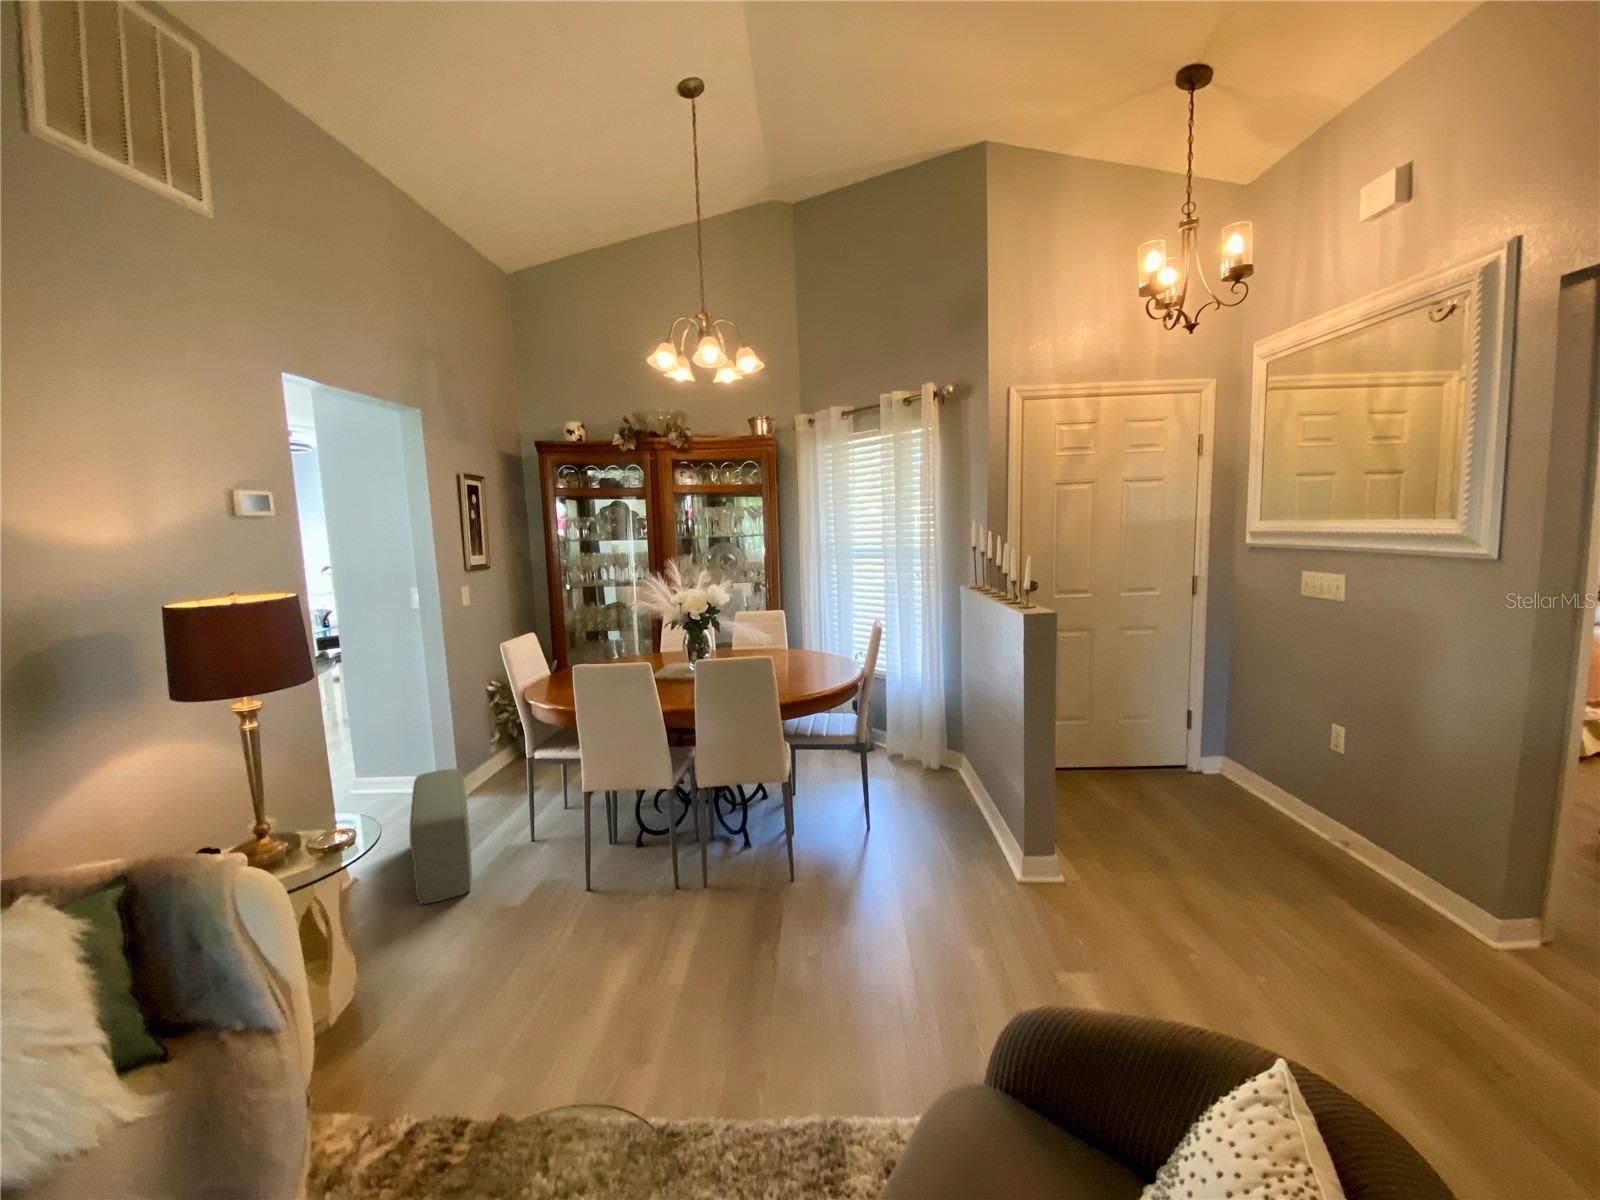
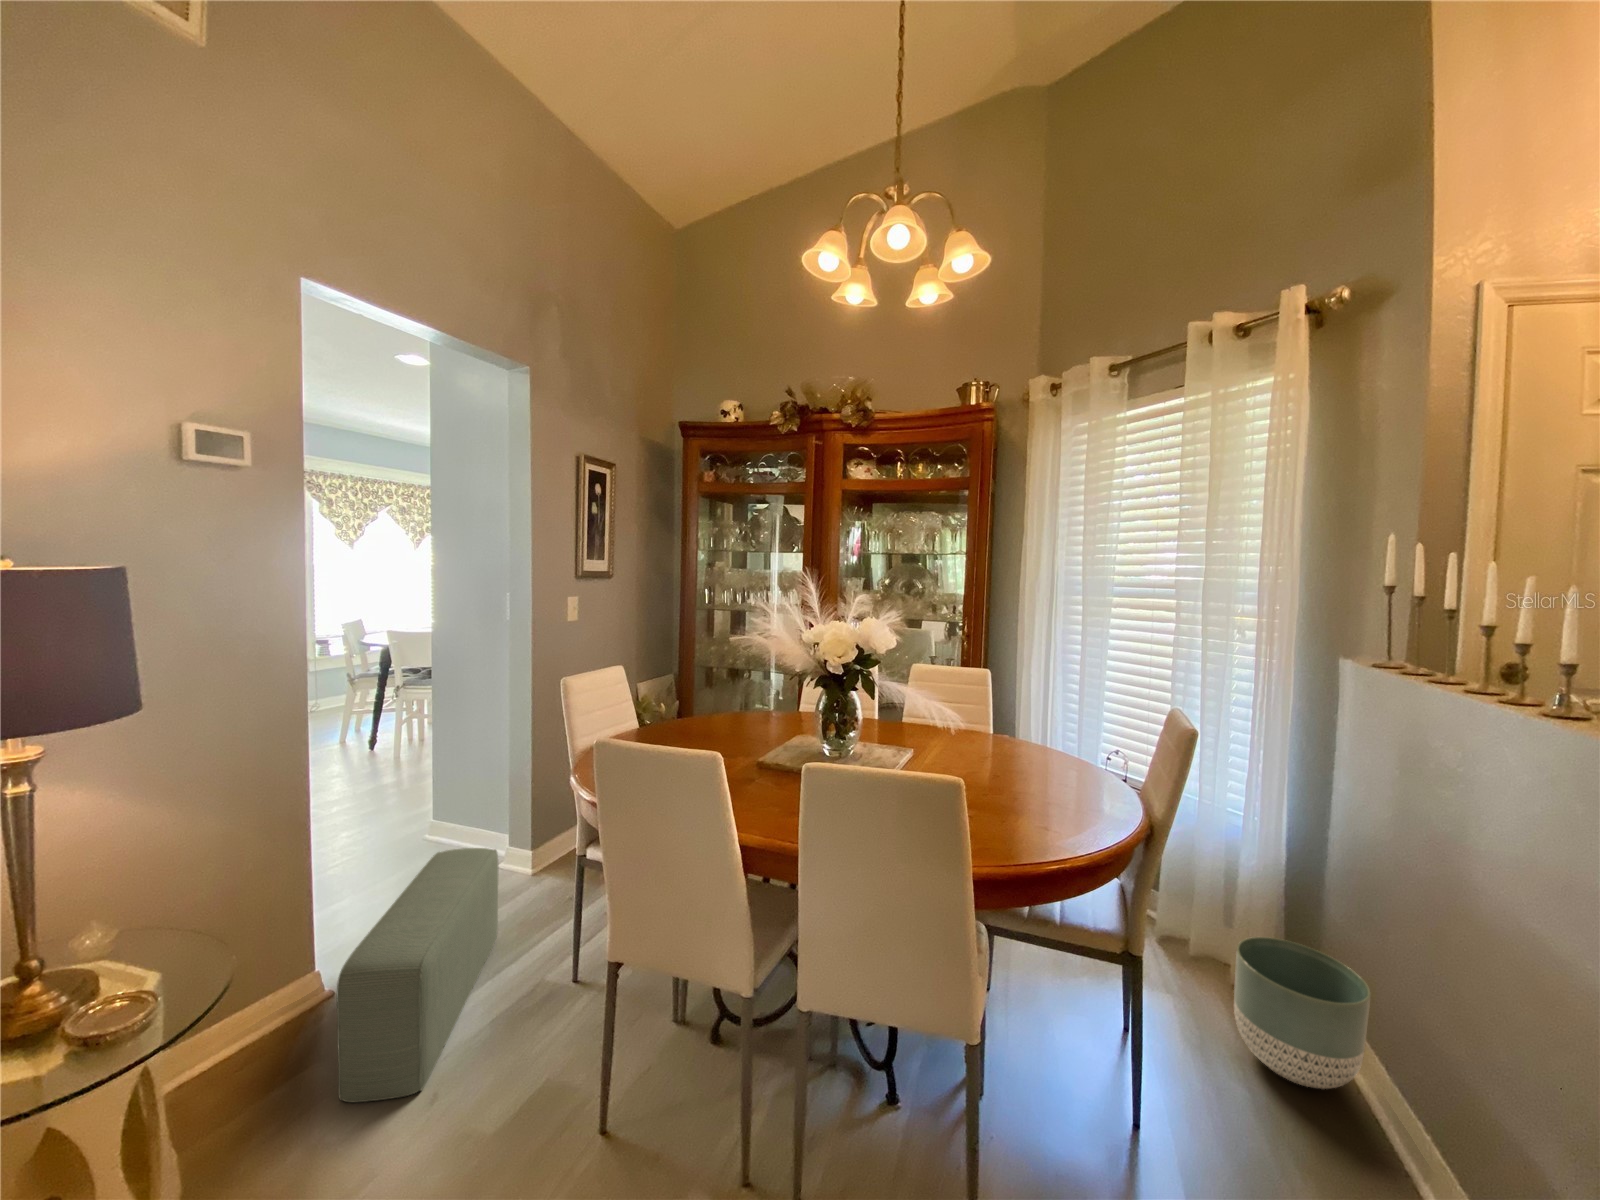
planter: none [913,736,967,799] -> present [1234,937,1371,1089]

